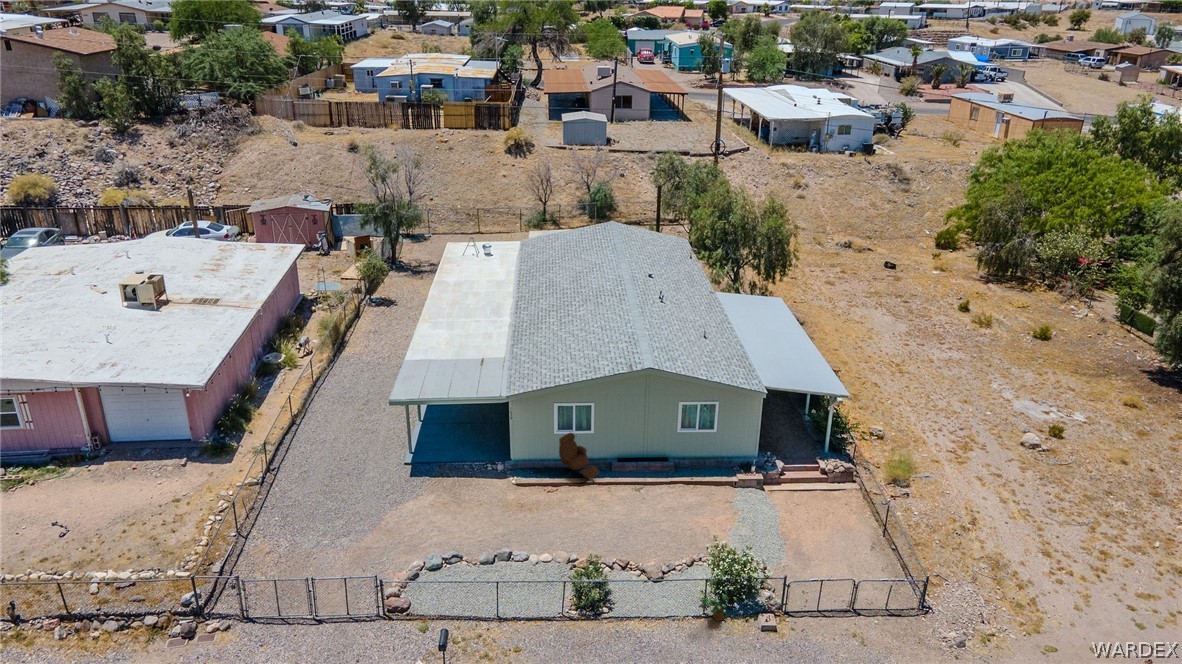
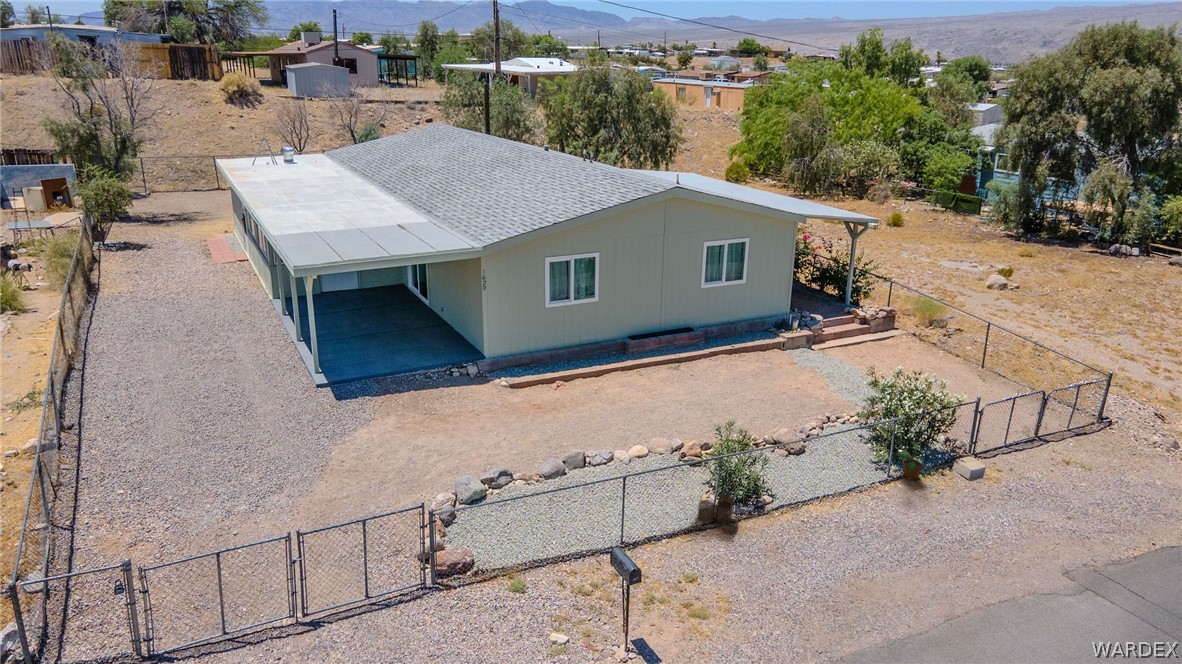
lounge chair: present [559,433,599,480] -> present [958,174,979,201]
woven basket: none [551,598,580,628] -> present [698,492,739,534]

